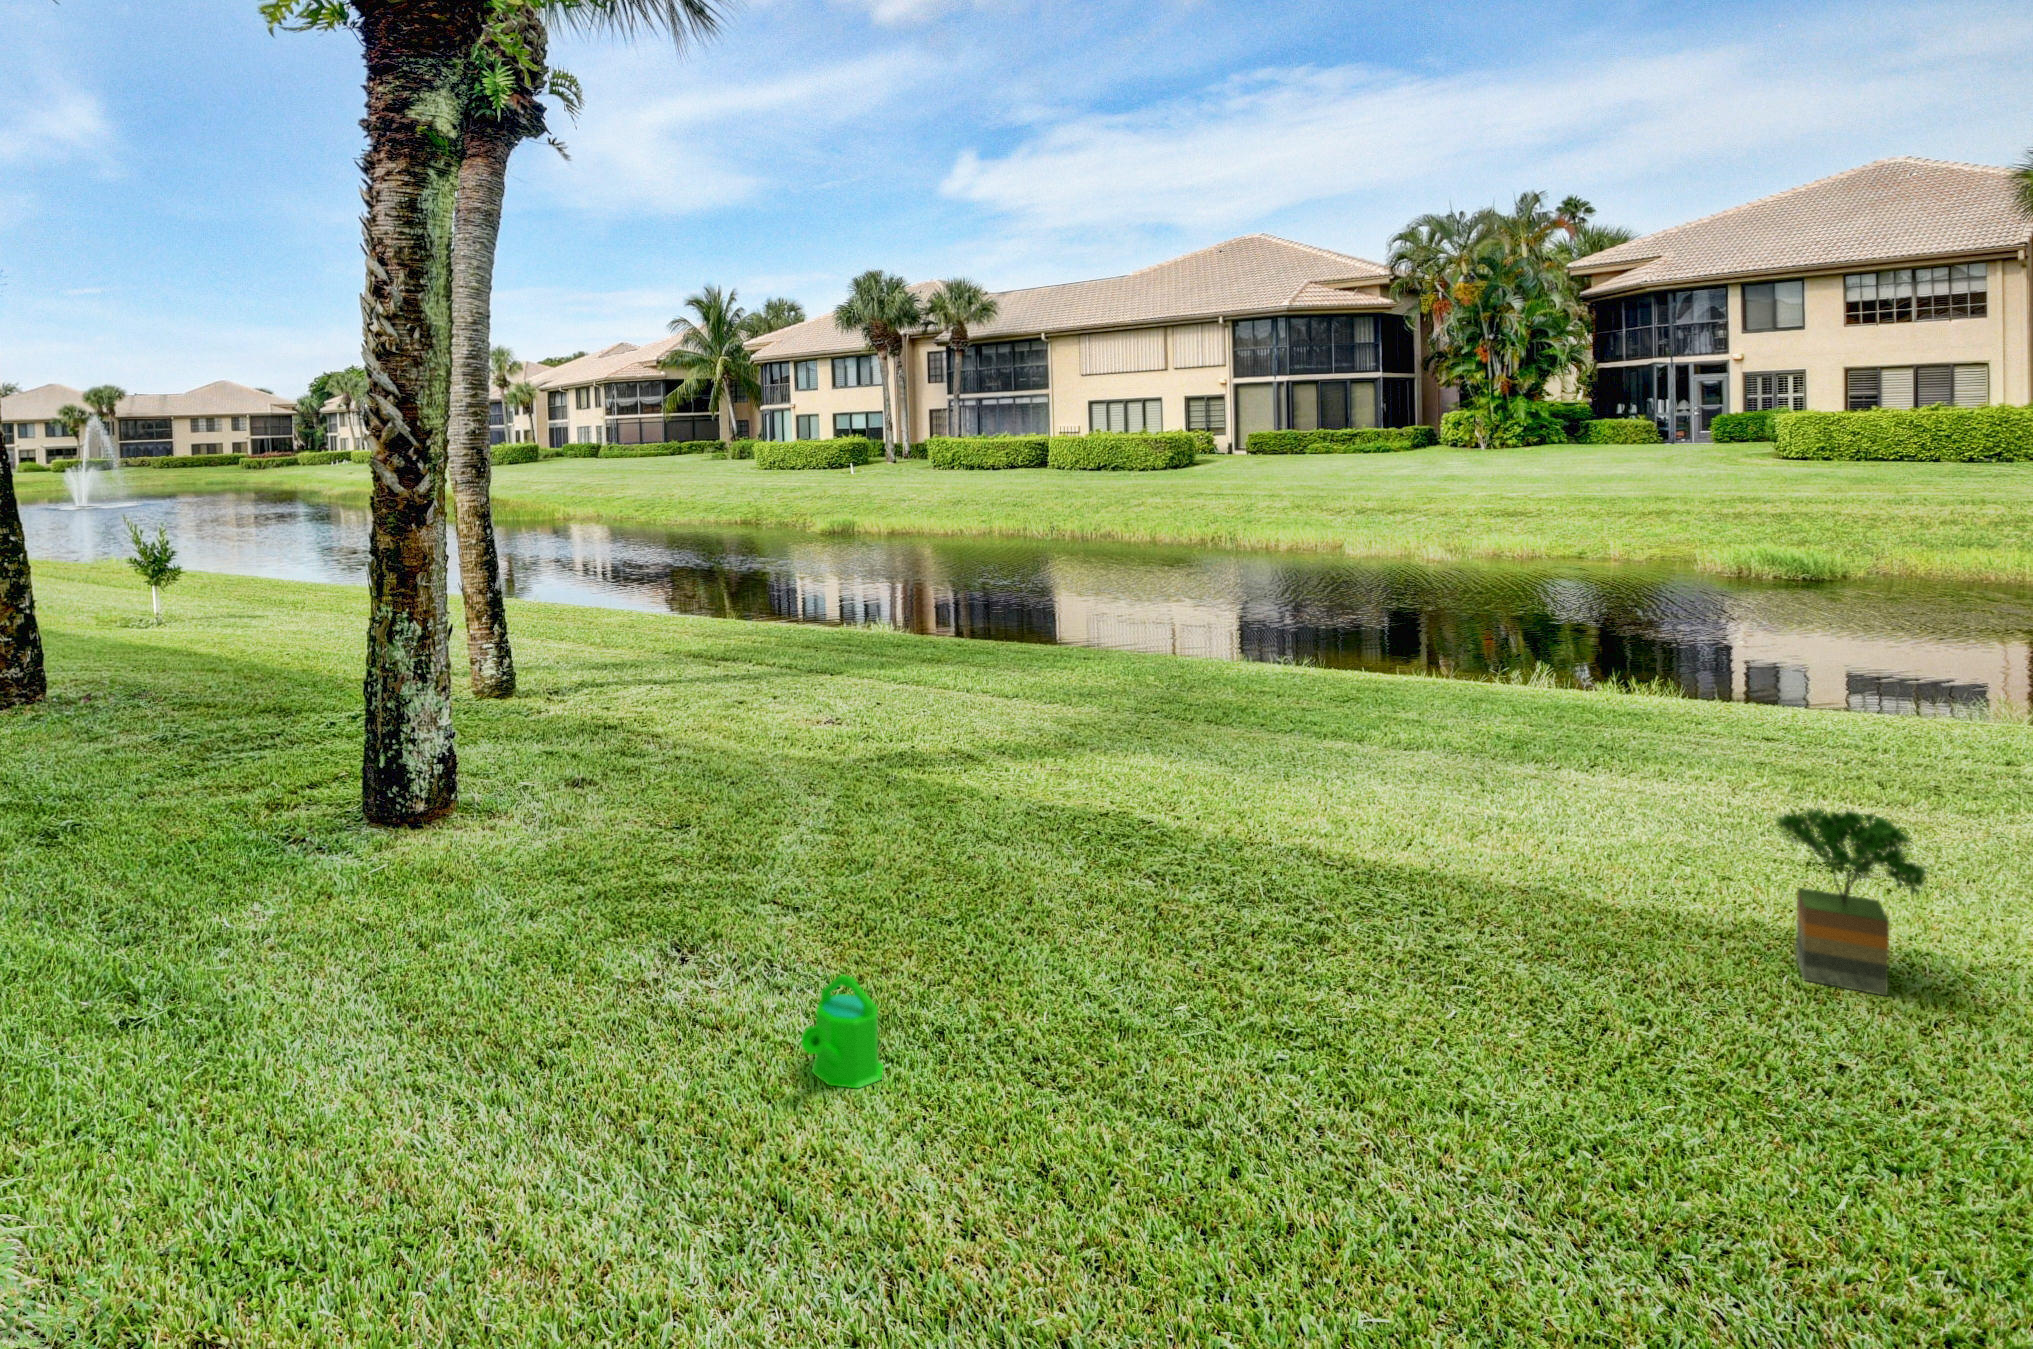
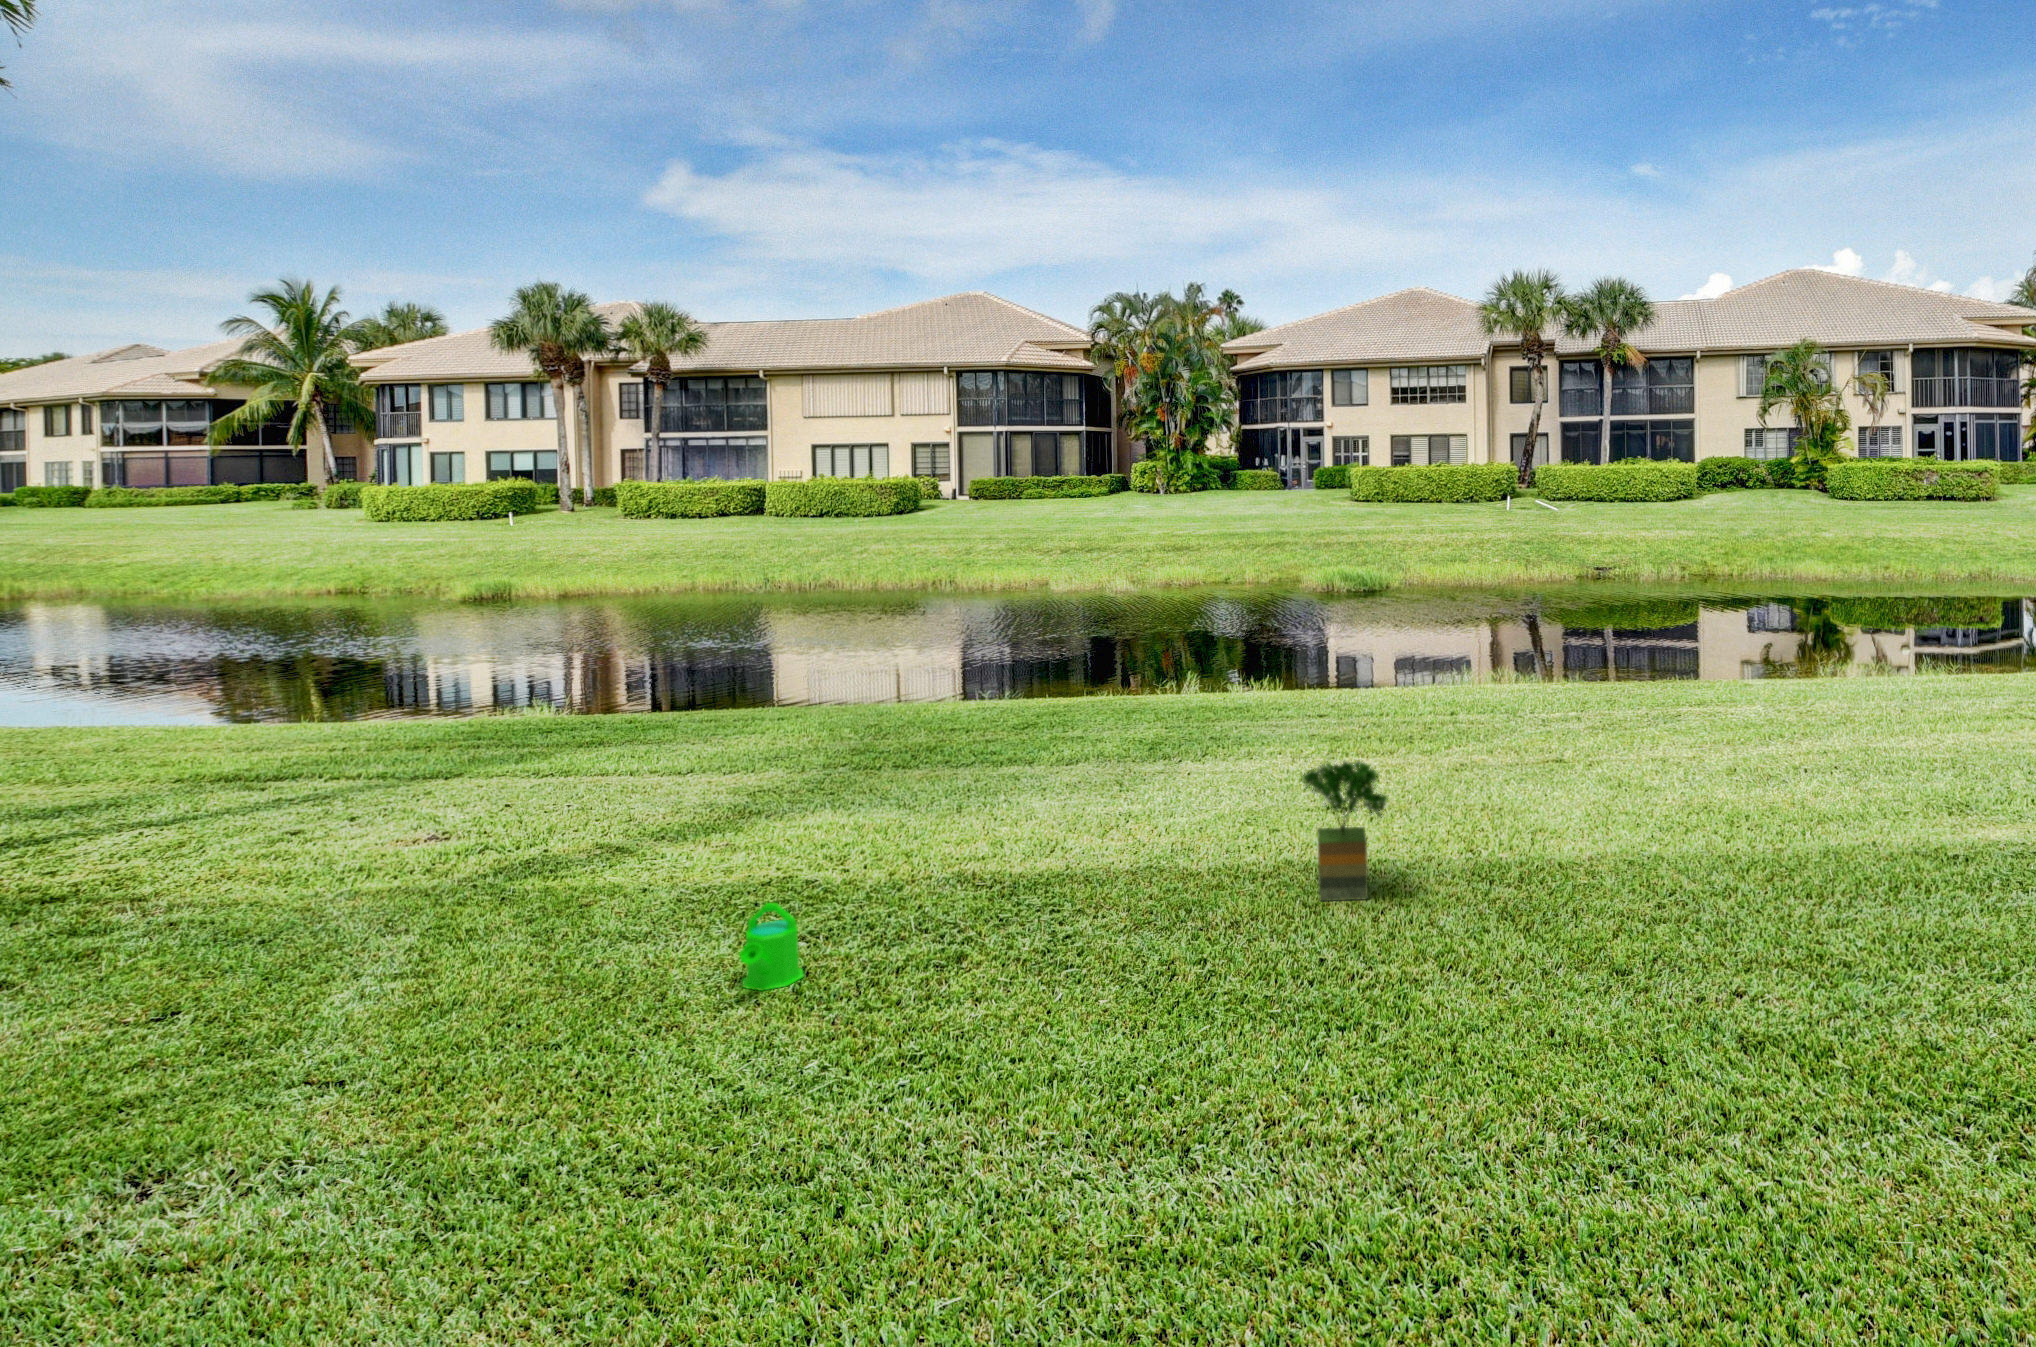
watering can: present [801,974,884,1088] -> present [740,903,804,991]

